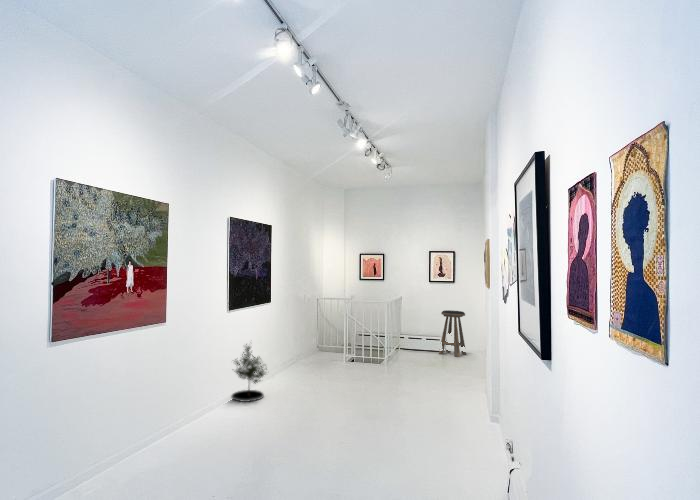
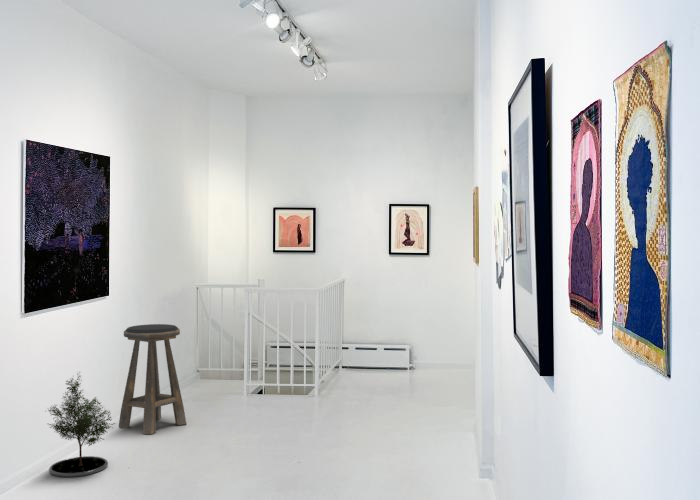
stool: present [439,310,466,357] -> present [119,324,186,434]

